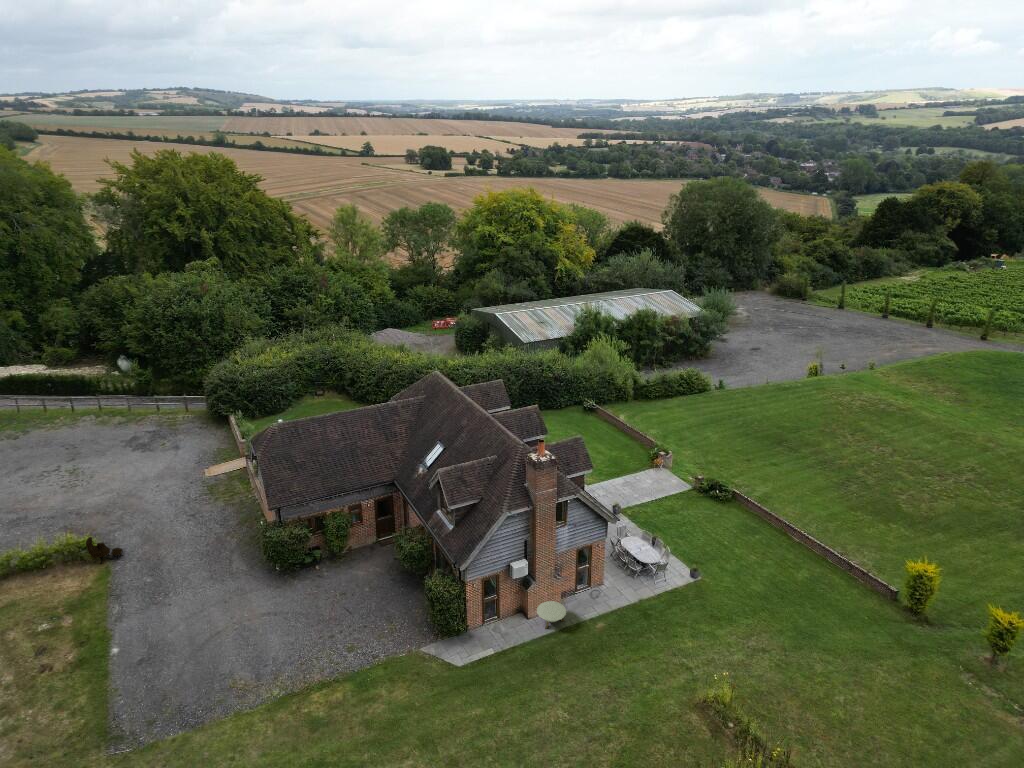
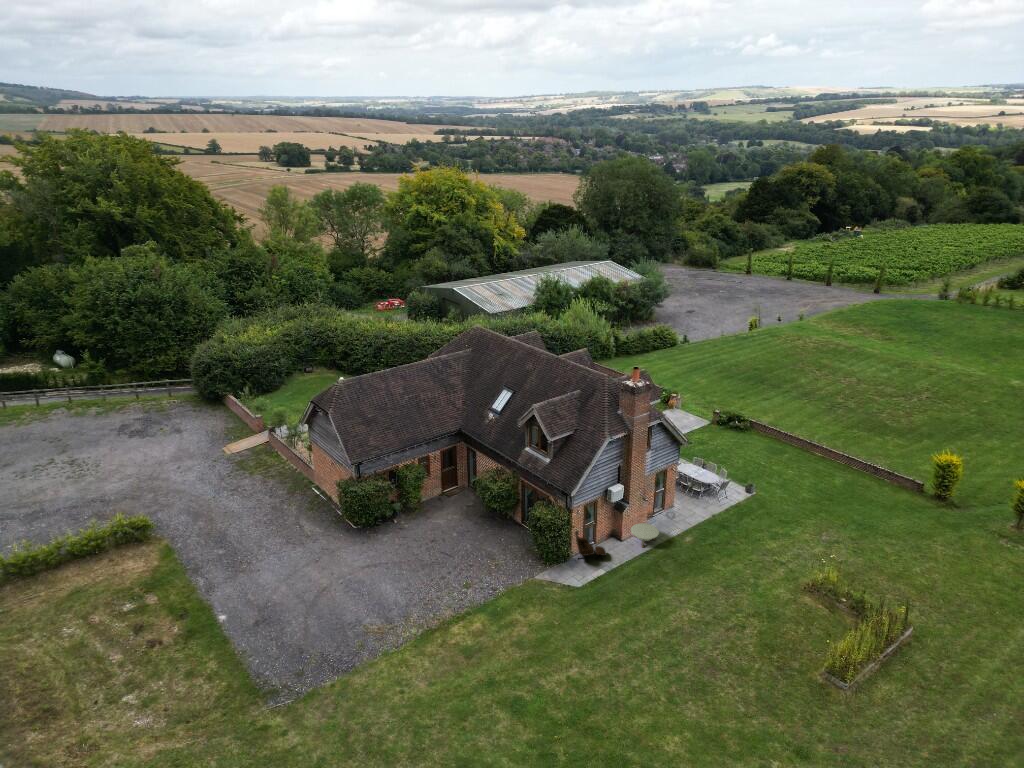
lounge chair: present [86,537,123,563] -> present [575,531,606,559]

